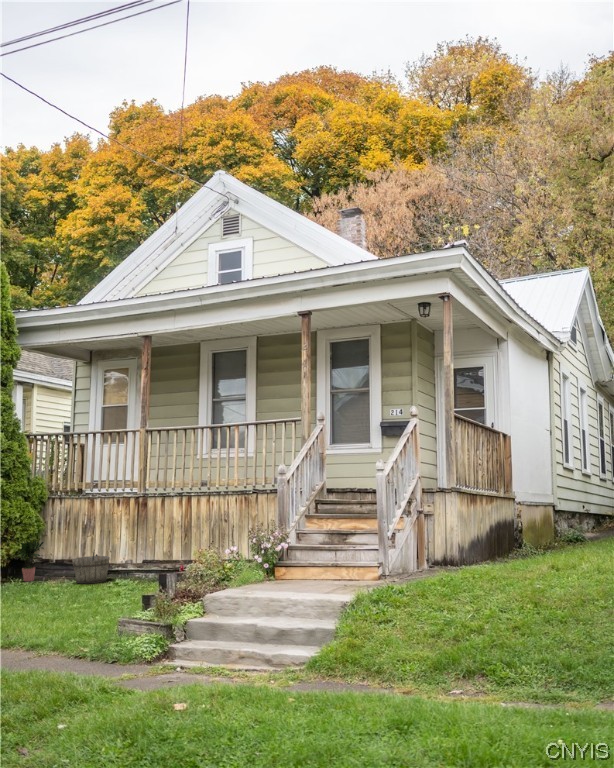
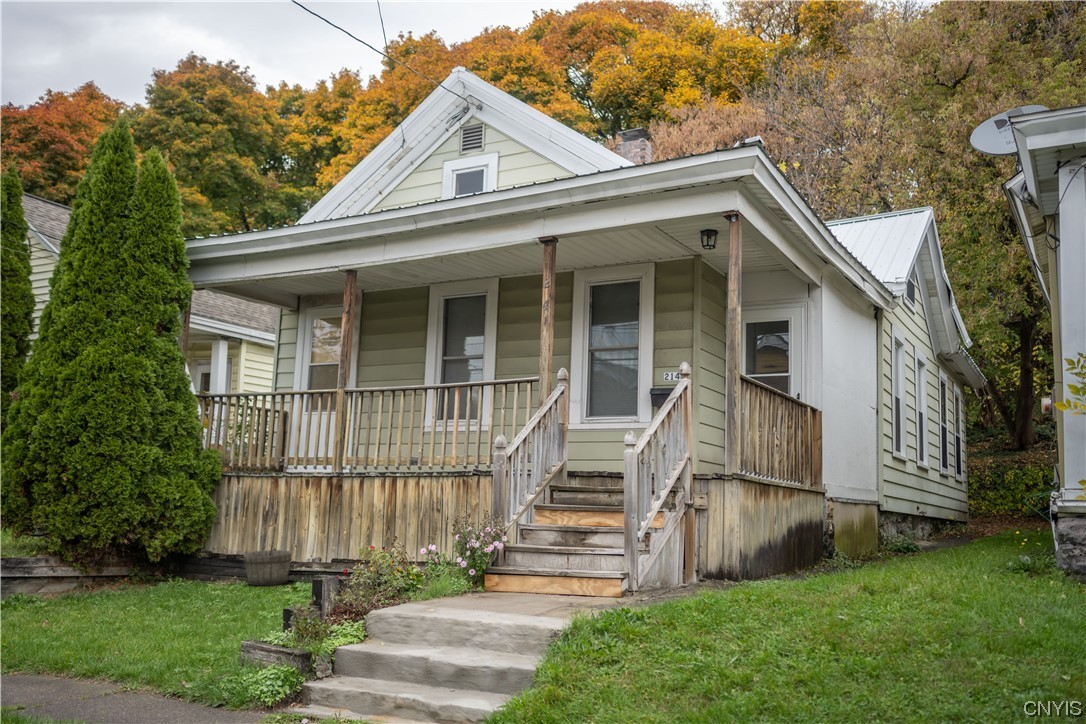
potted plant: present [17,540,44,581] -> none [177,522,217,579]

